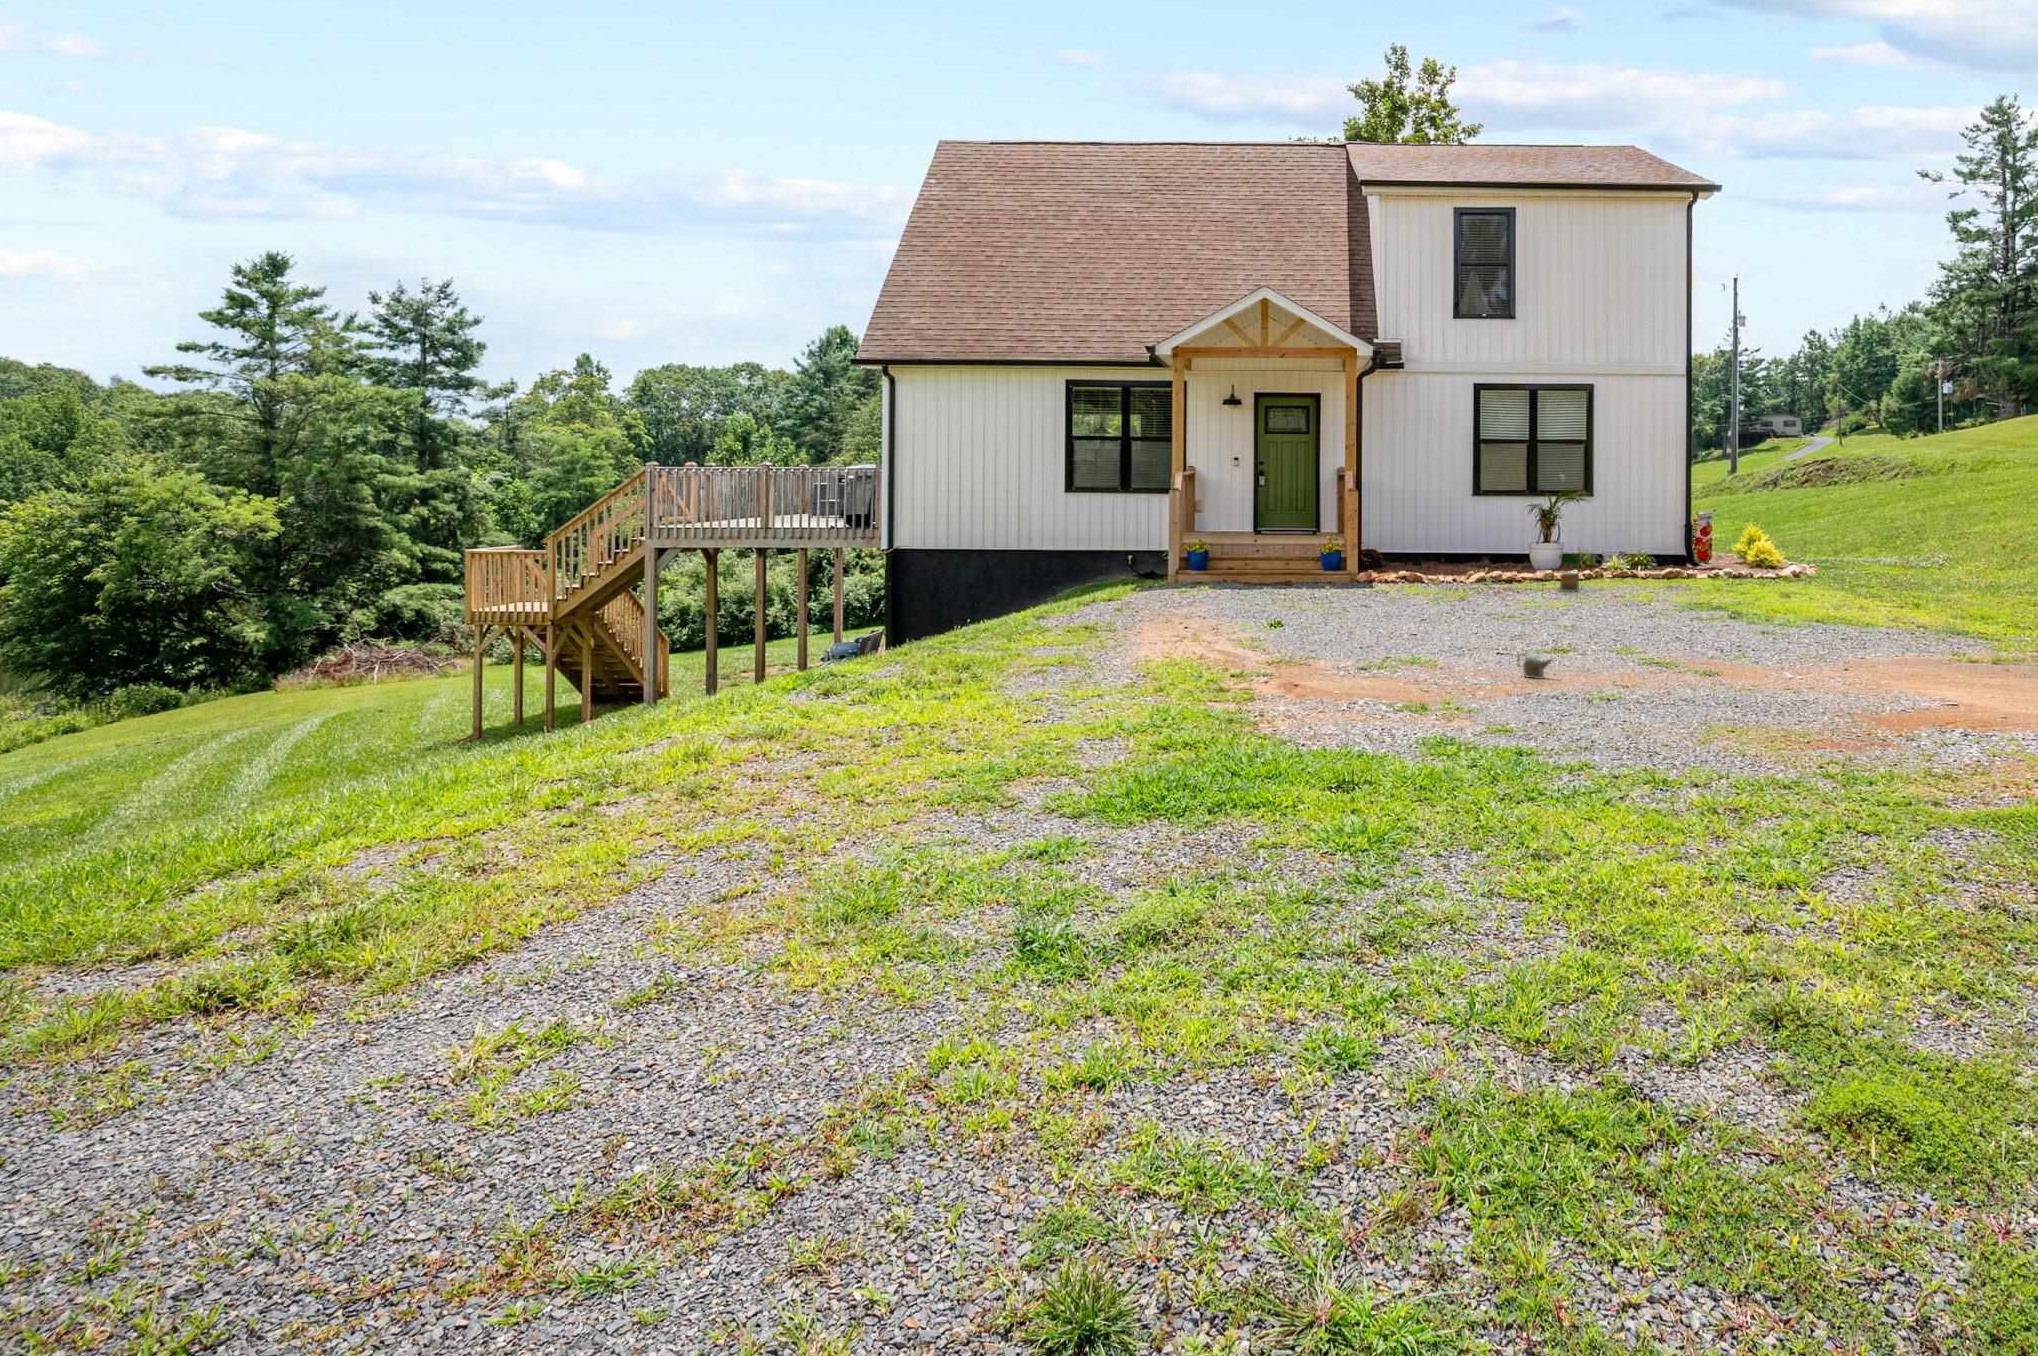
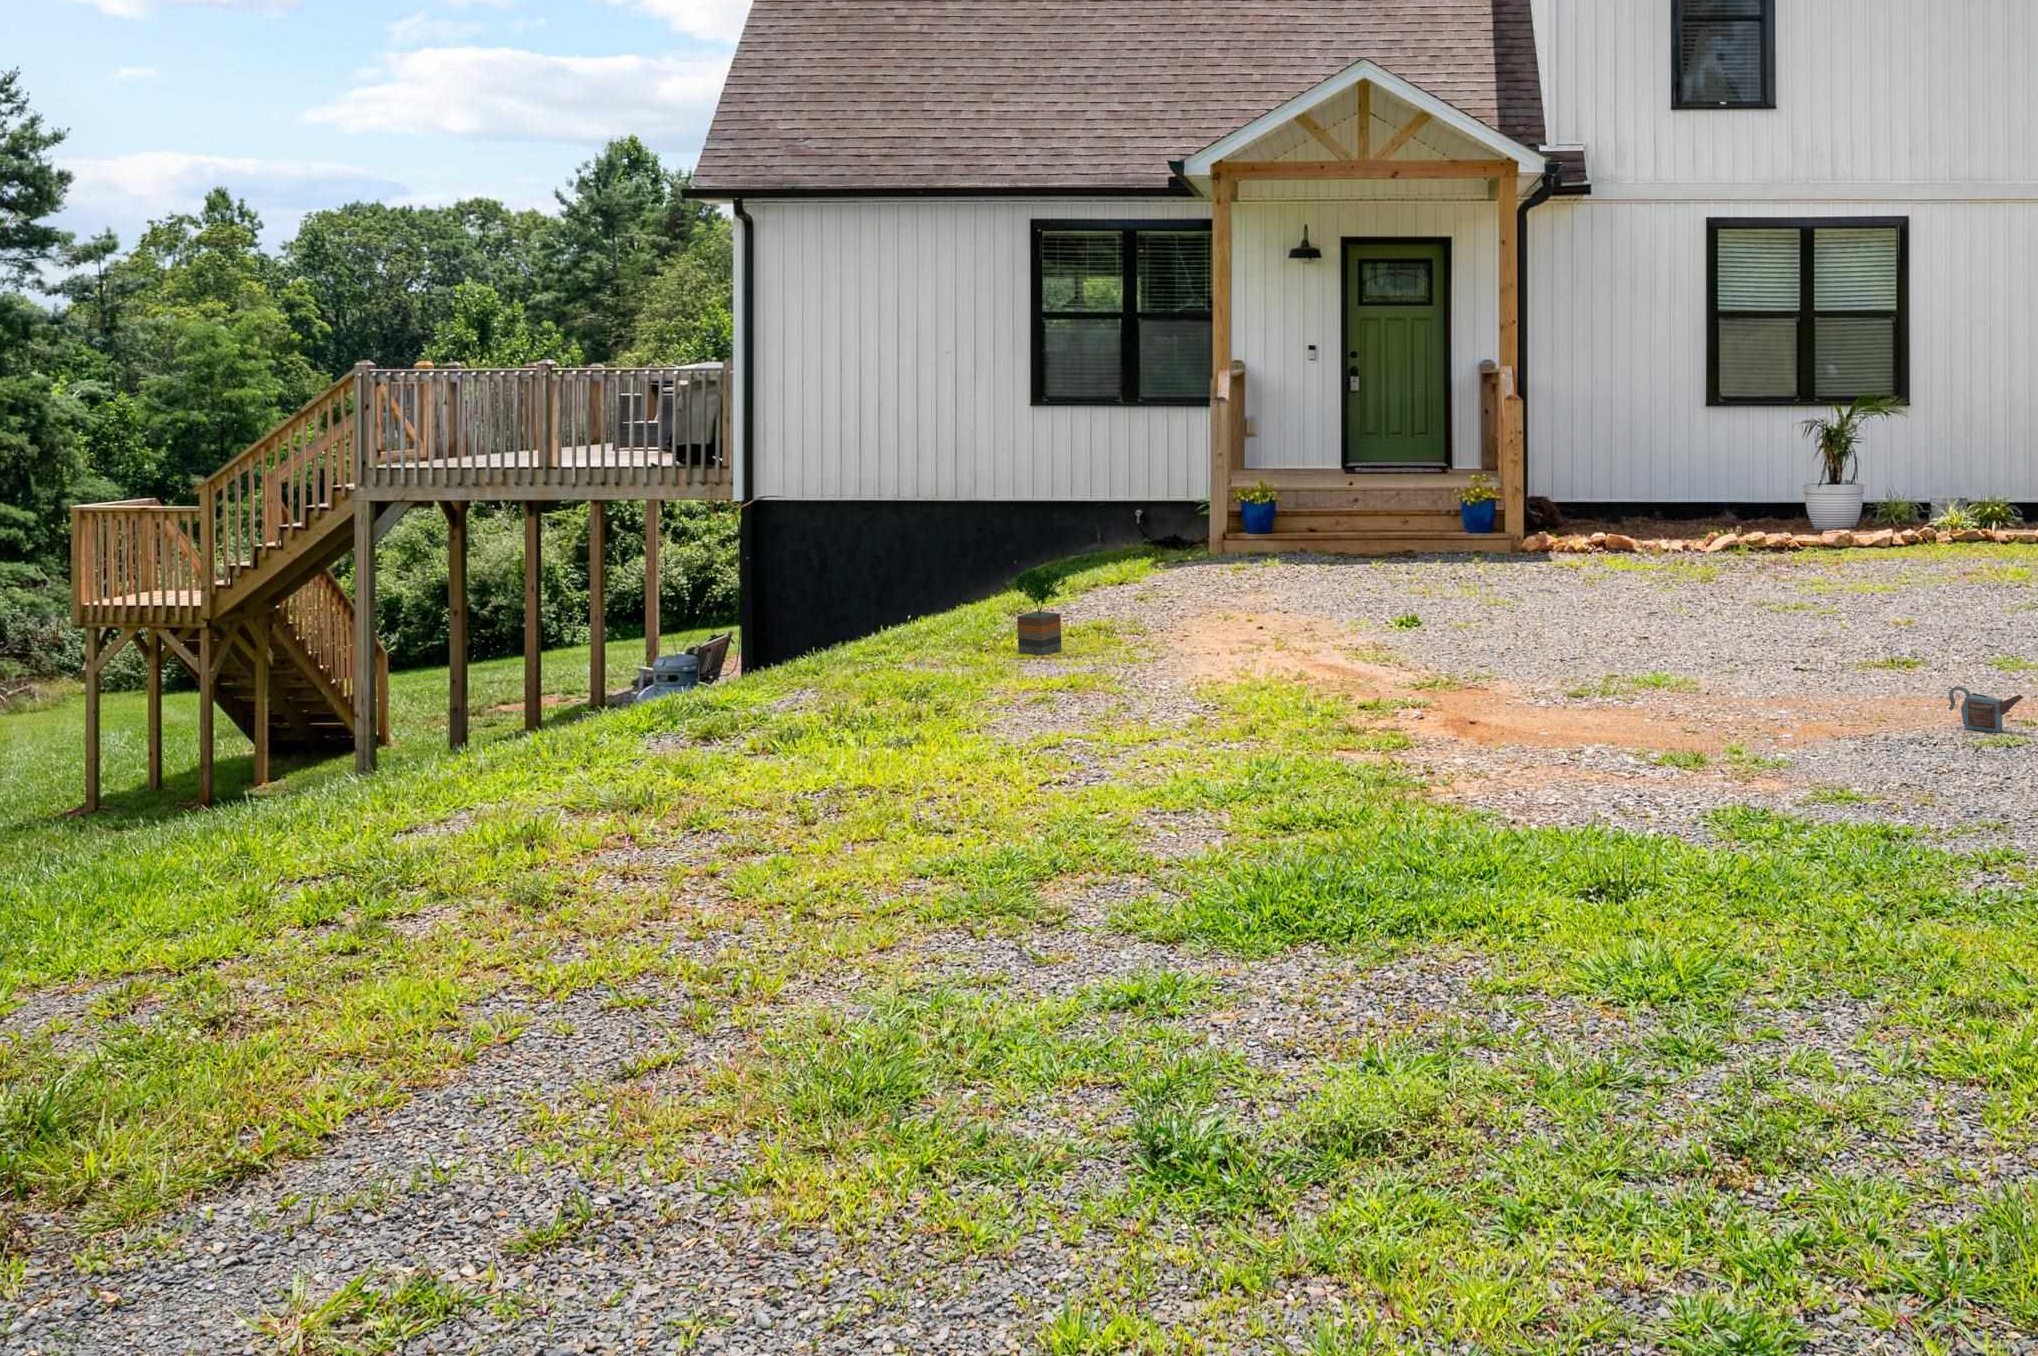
potted tree: present [1559,552,1583,592] -> present [1015,568,1067,655]

